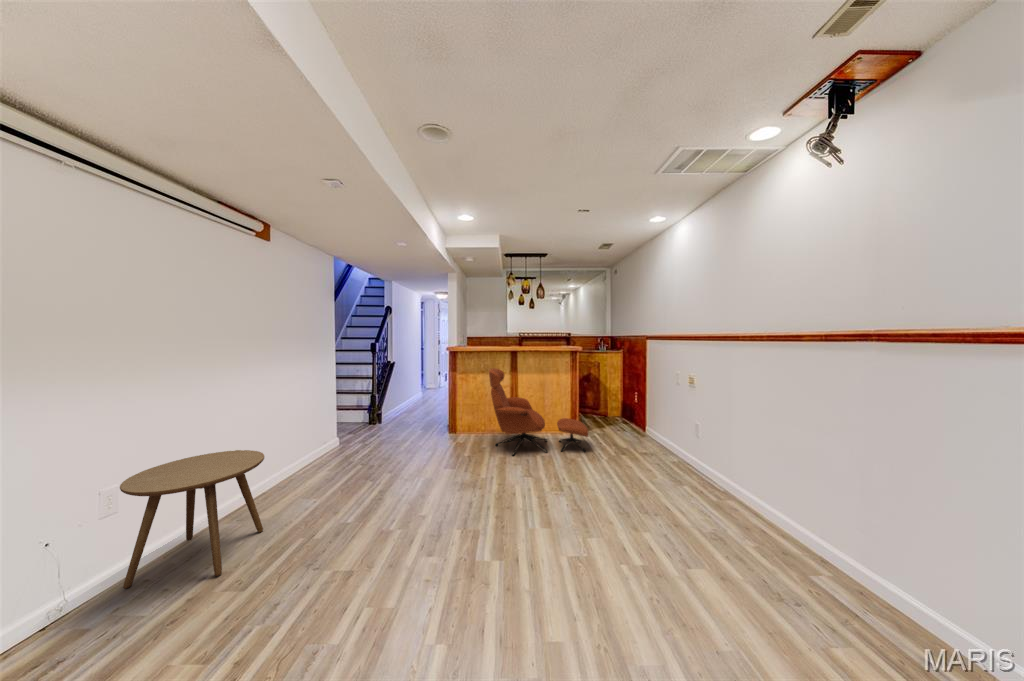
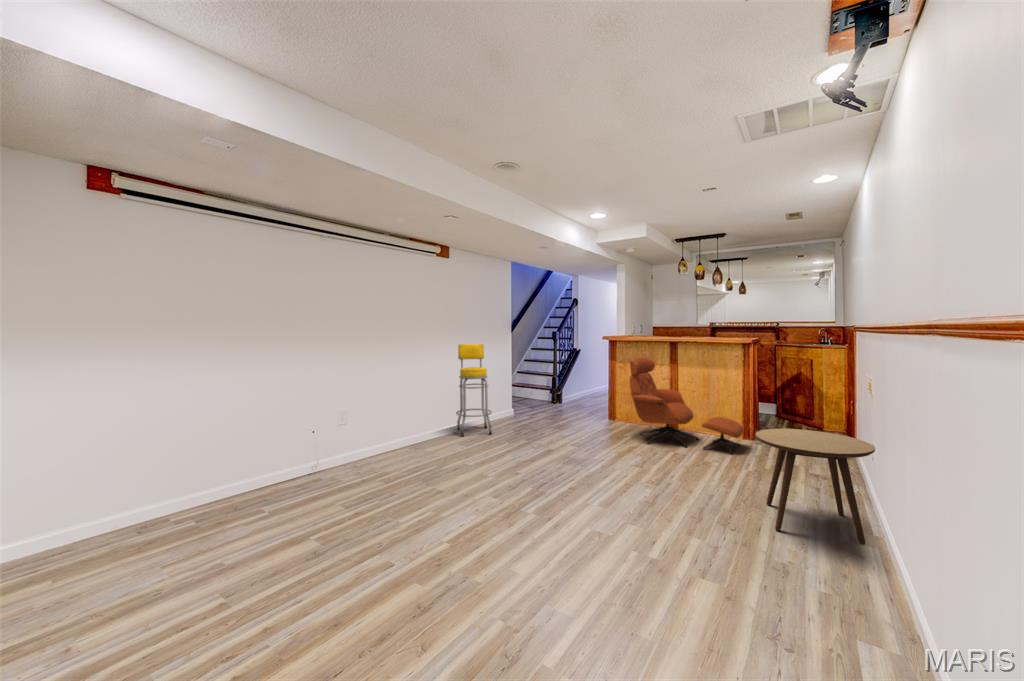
bar stool: none [264,362,327,499] -> present [456,344,492,436]
side table: present [120,450,264,589] -> present [755,429,875,545]

